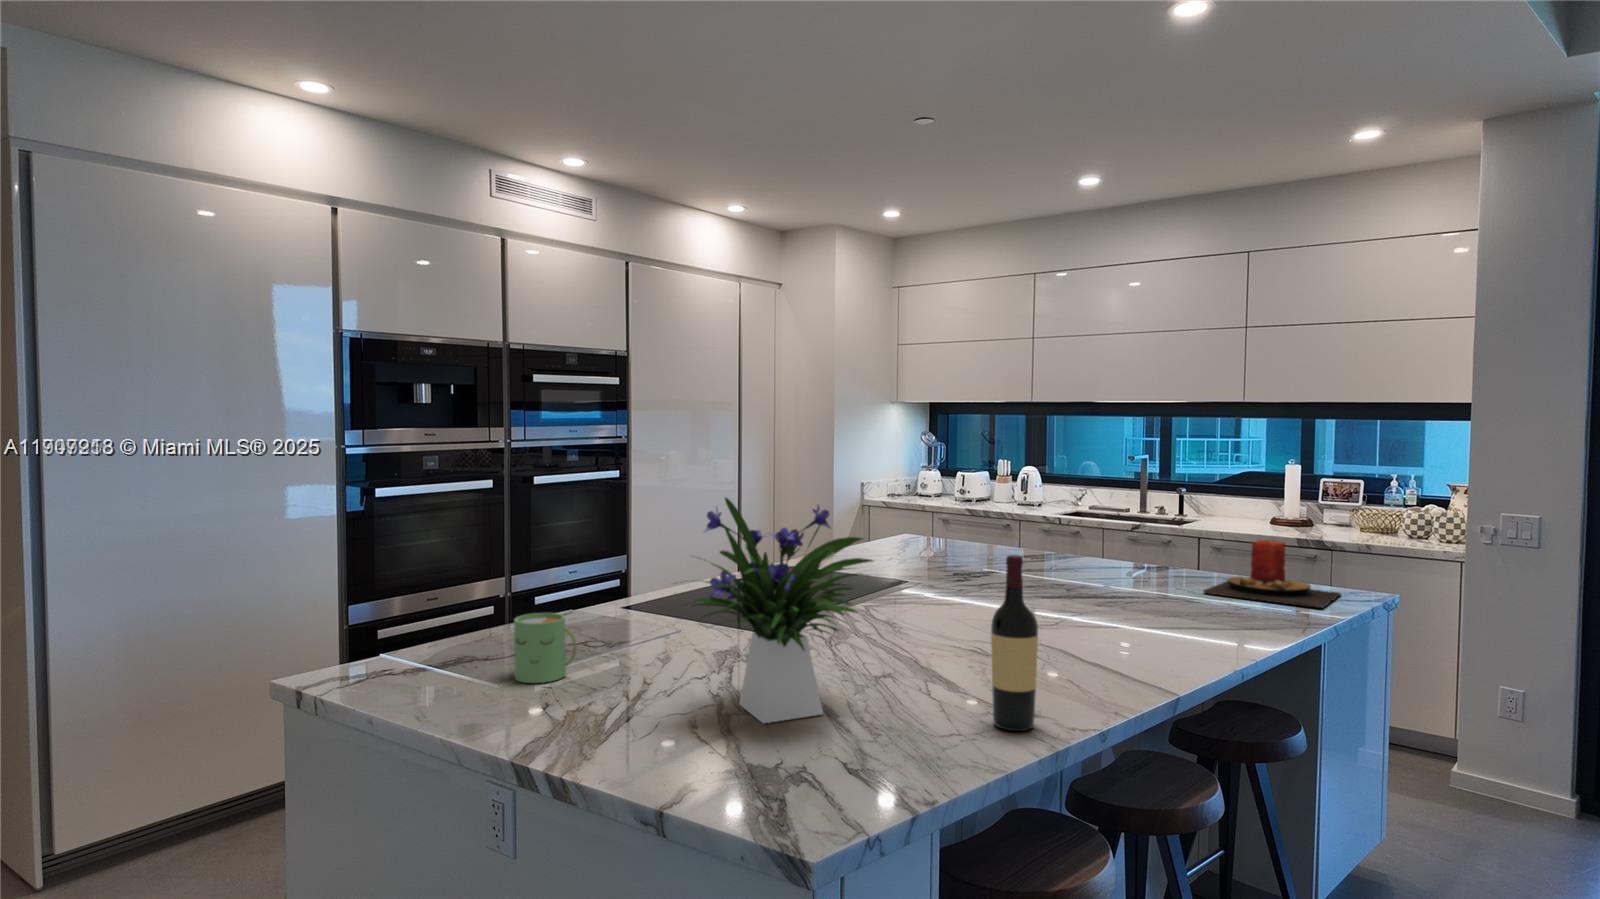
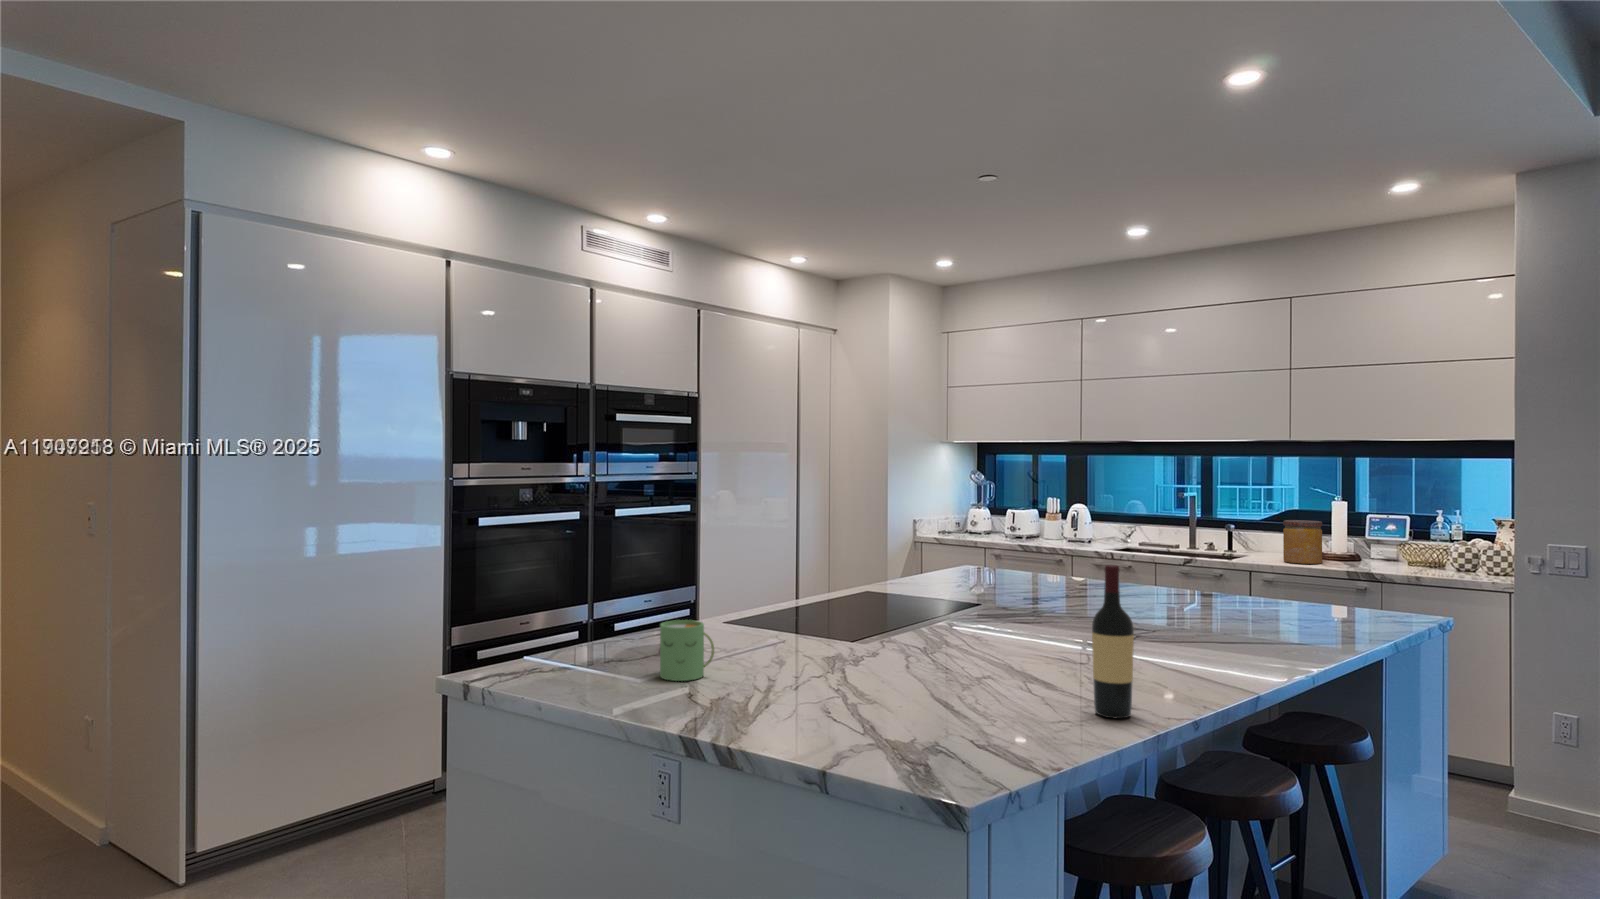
jar: none [1233,484,1273,530] -> present [1283,520,1322,564]
flower arrangement: present [680,498,873,723] -> none [810,513,994,711]
candle: present [1203,540,1341,608] -> none [1264,566,1395,629]

